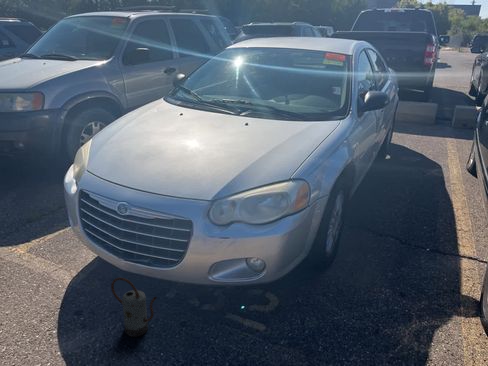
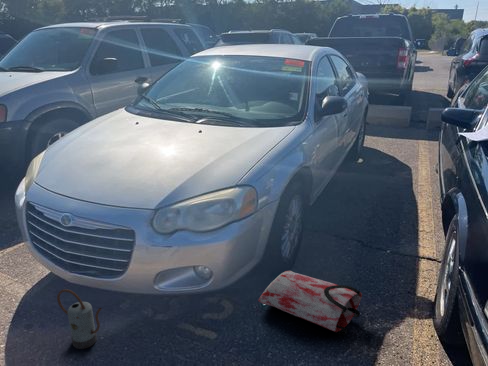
bag: none [305,265,410,330] -> present [258,271,362,335]

